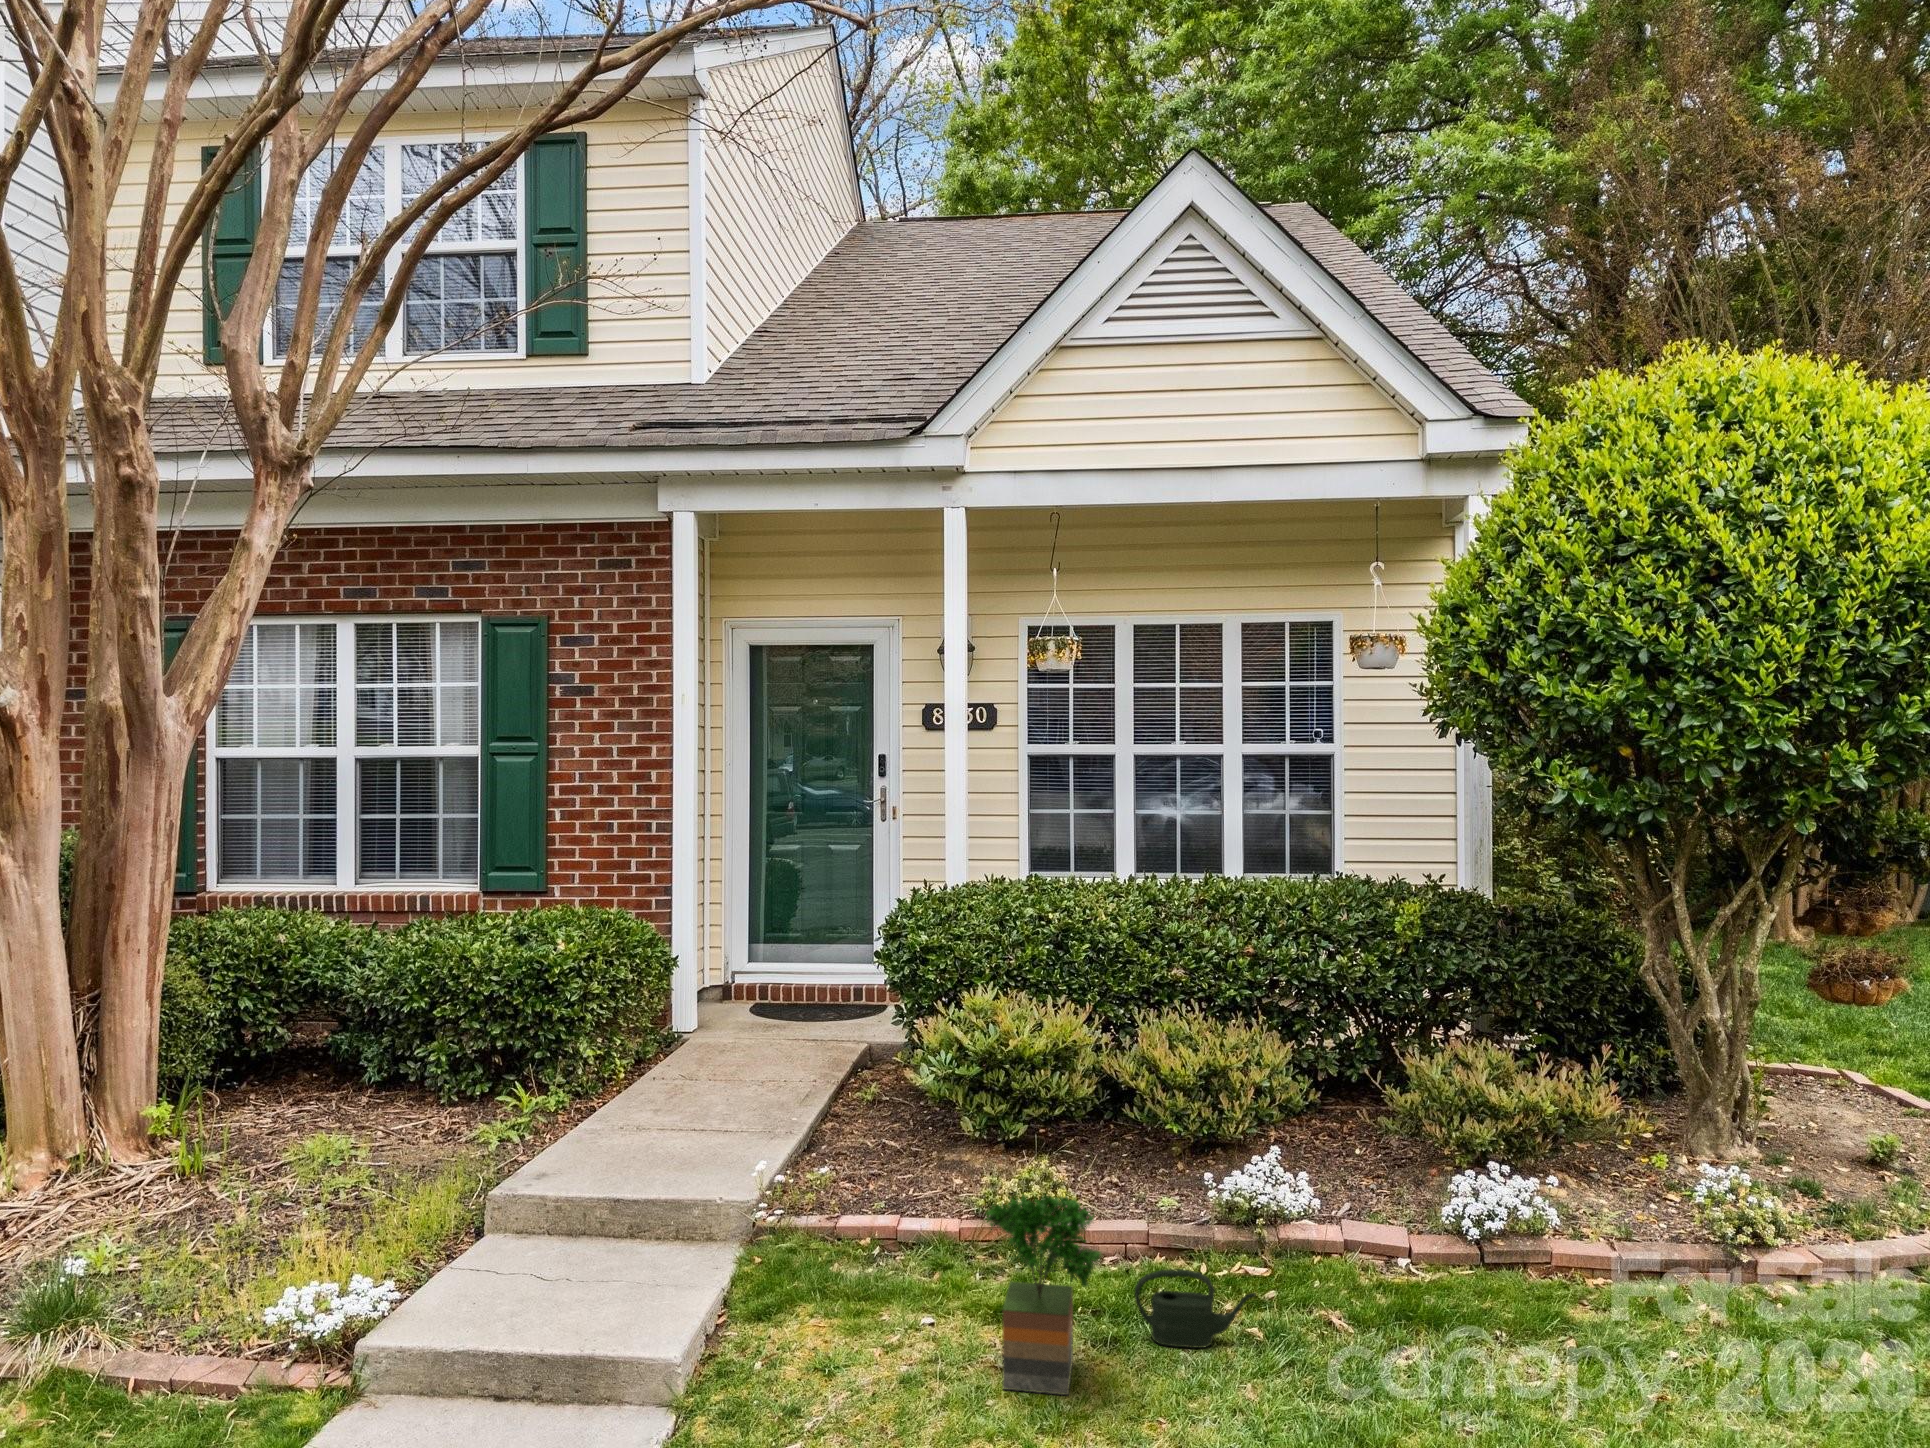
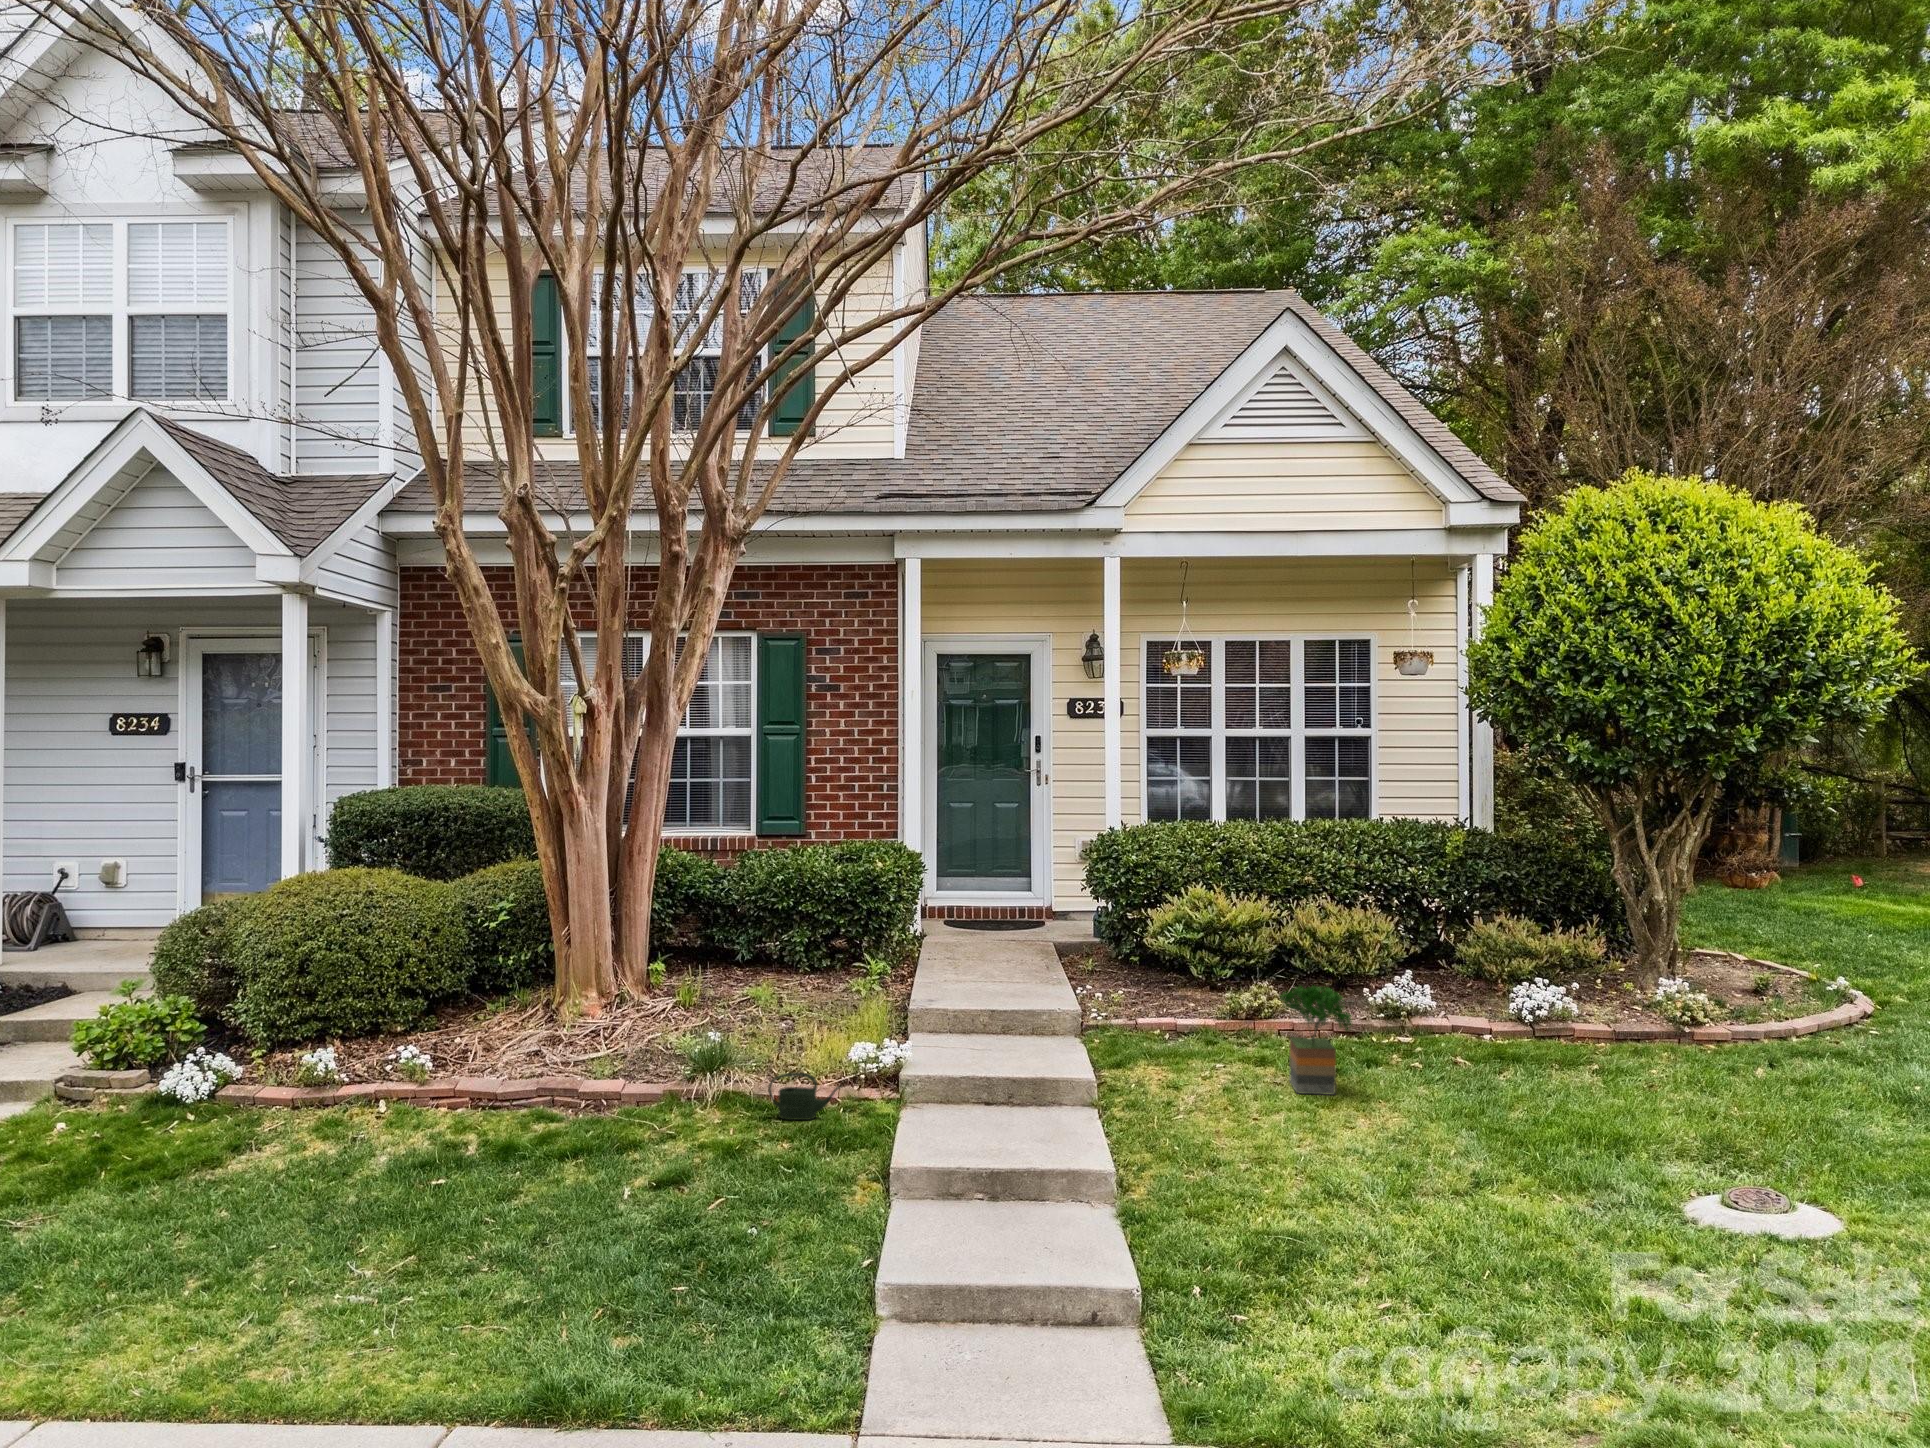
watering can: present [1135,1269,1256,1348] -> present [768,1073,842,1120]

